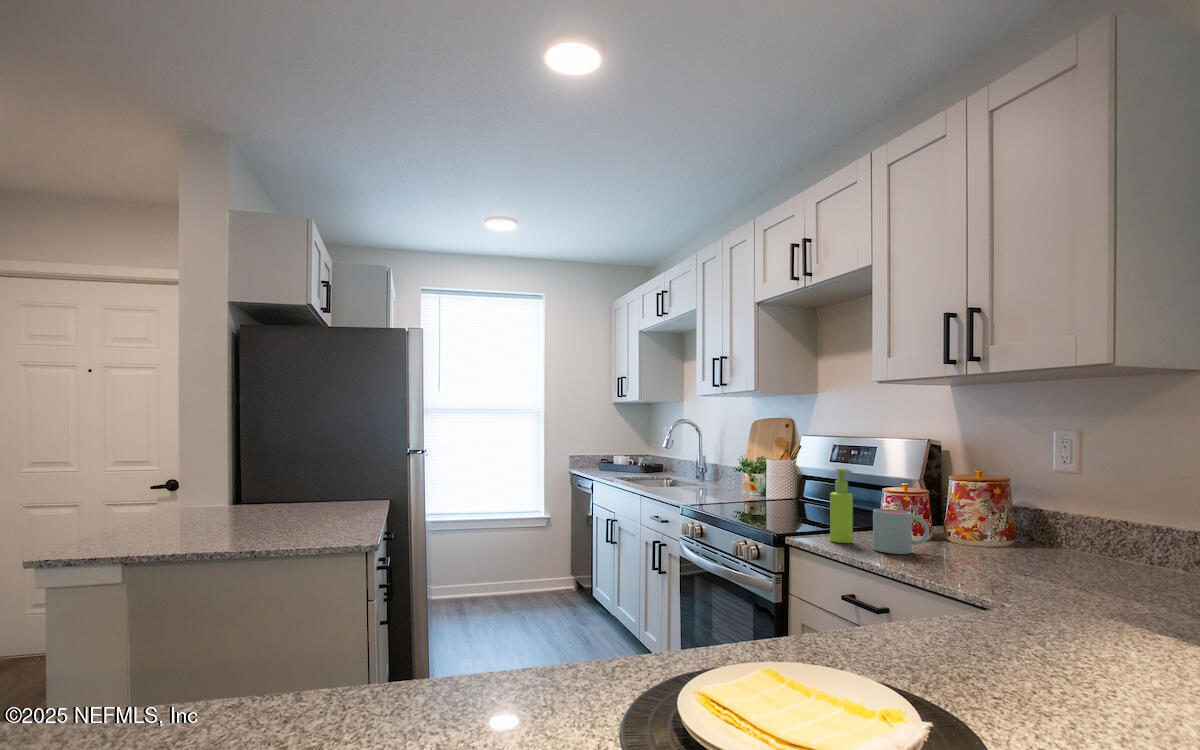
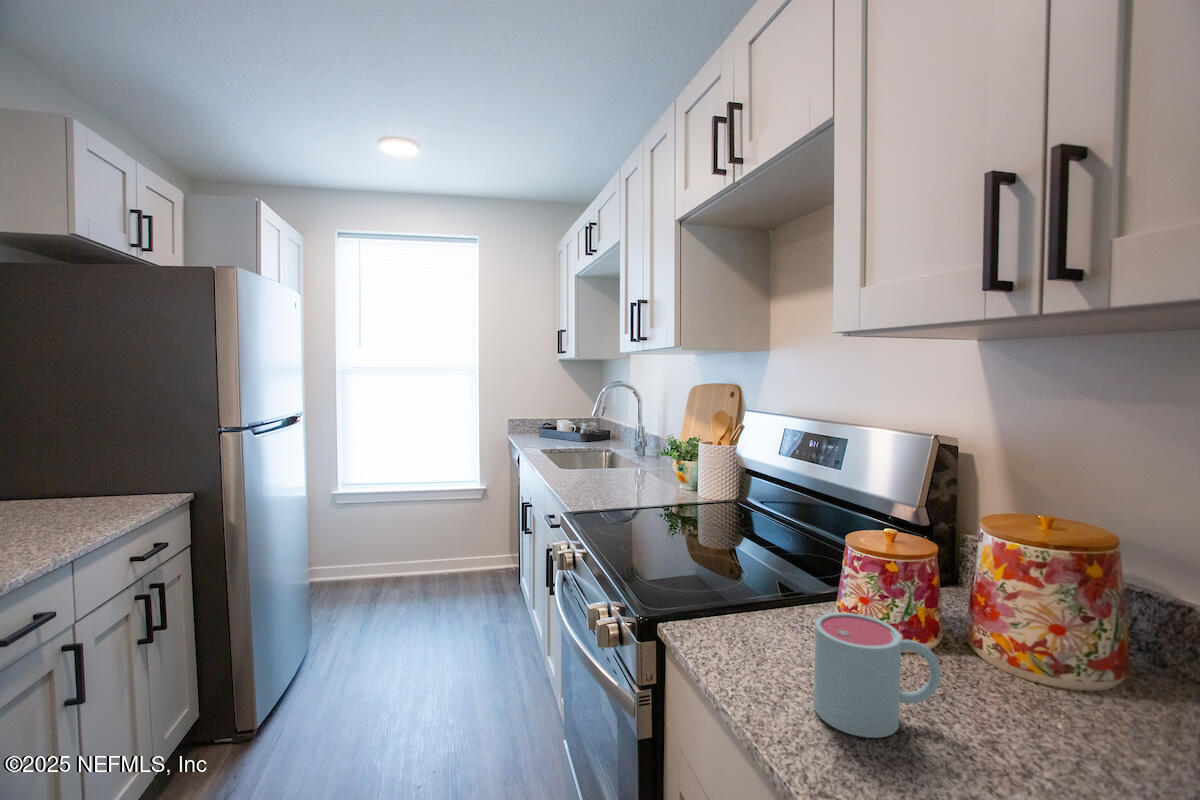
soap dispenser: present [830,469,853,543] -> none [734,517,778,671]

